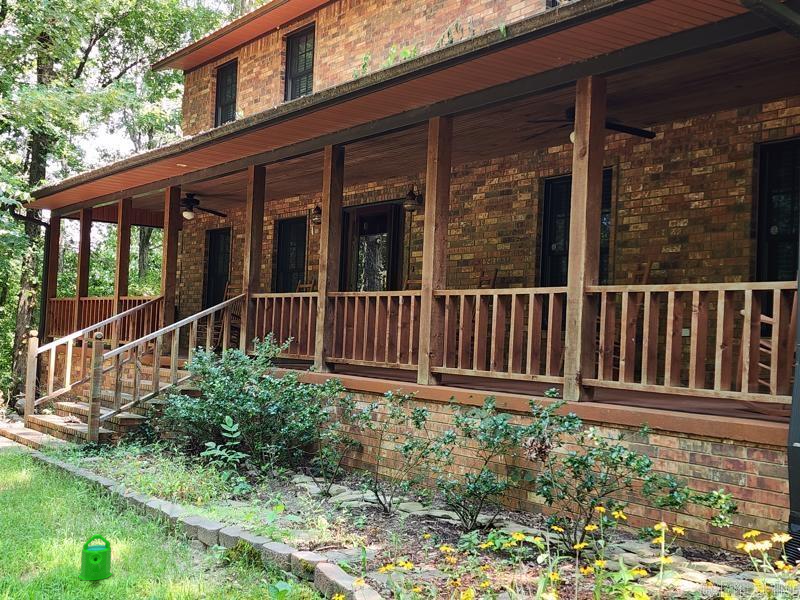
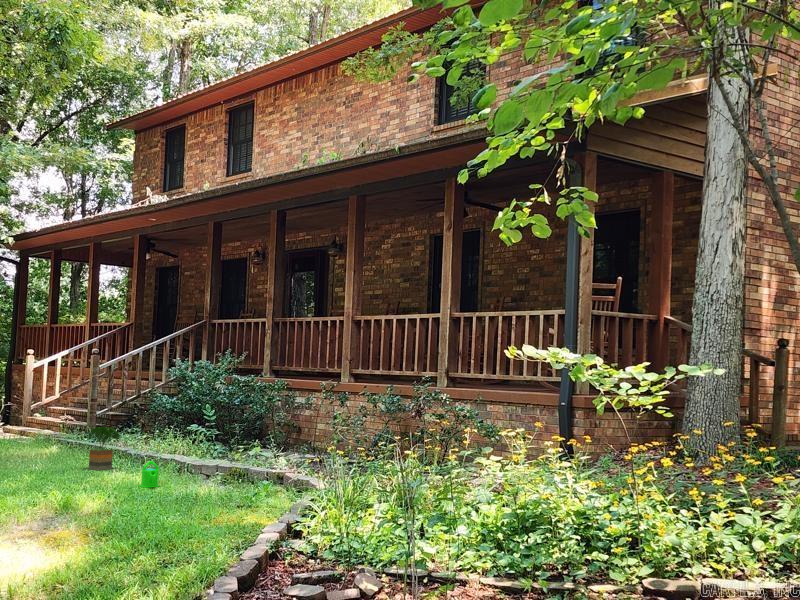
potted tree: none [36,455,88,523] -> present [88,427,120,471]

